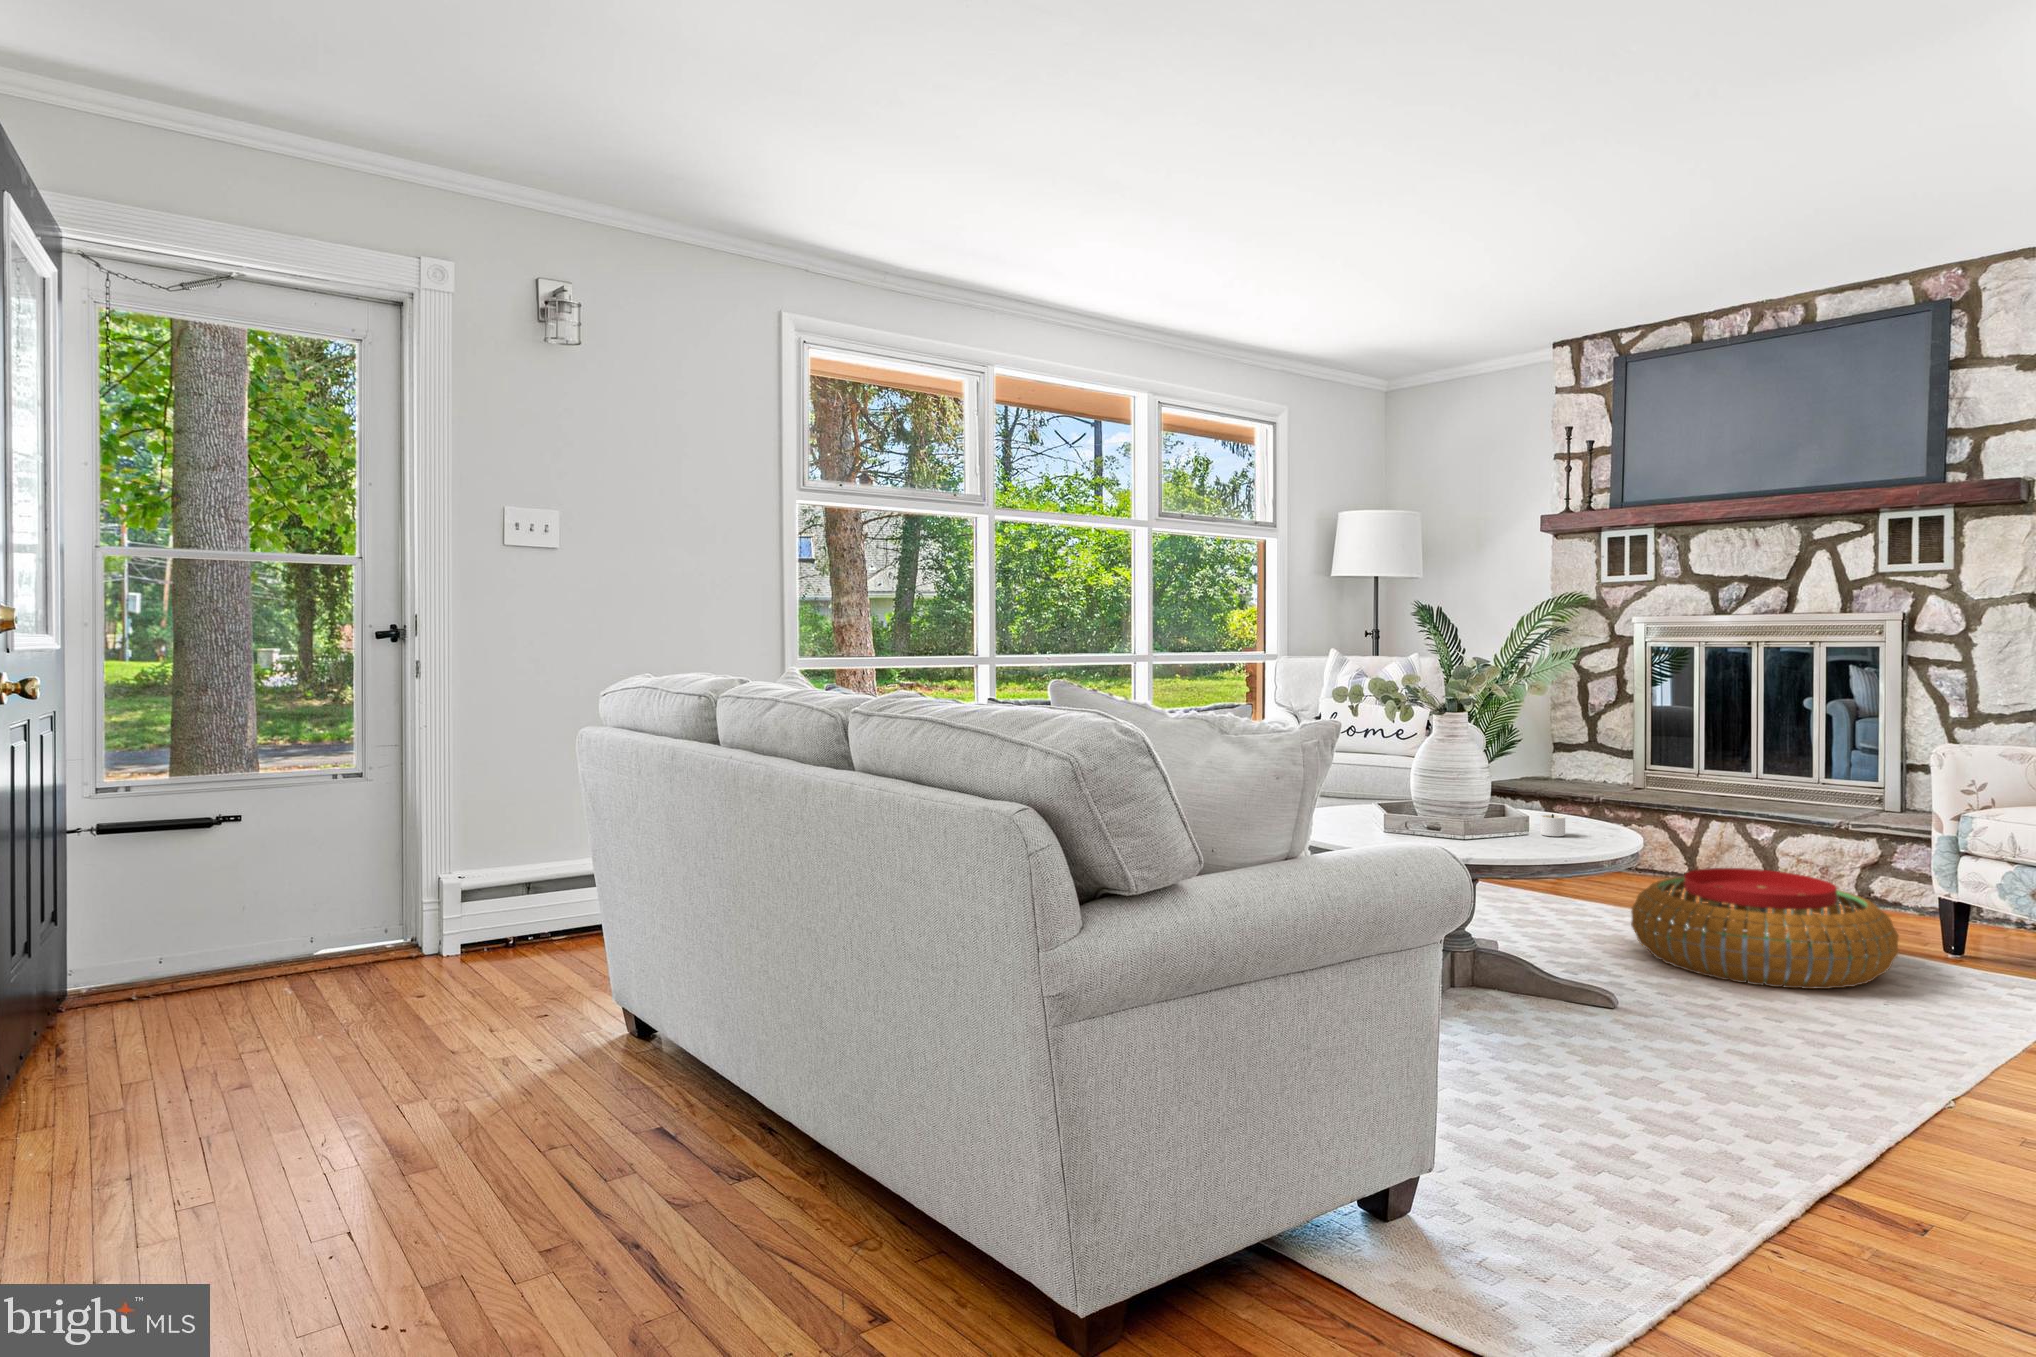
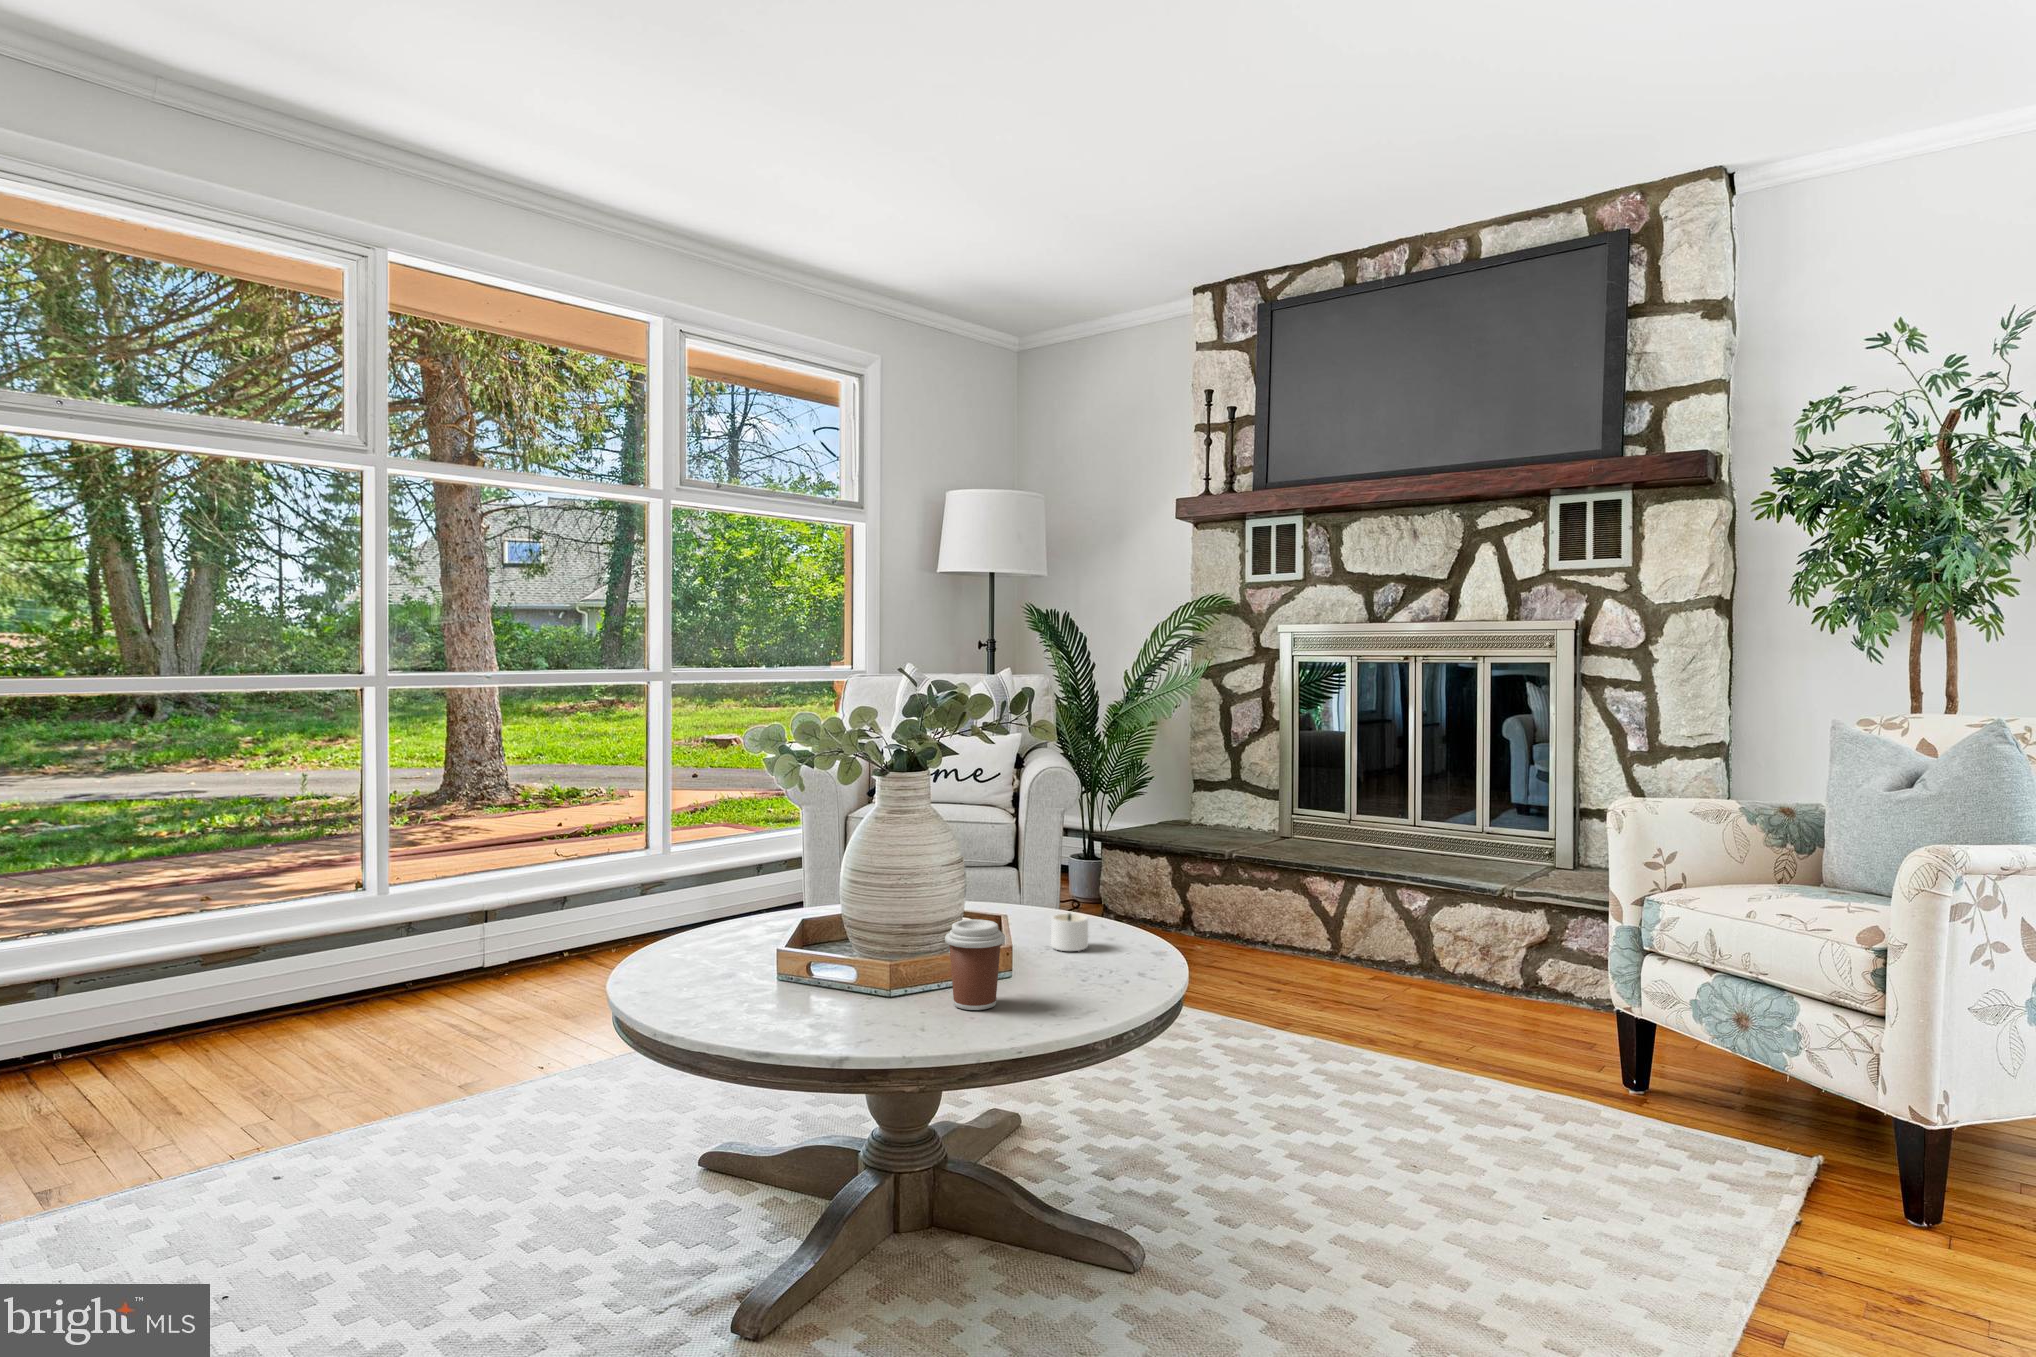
coffee cup: none [1503,809,1540,858] -> present [945,919,1005,1010]
pouf: present [1631,868,1899,989] -> none [1215,973,1571,1181]

